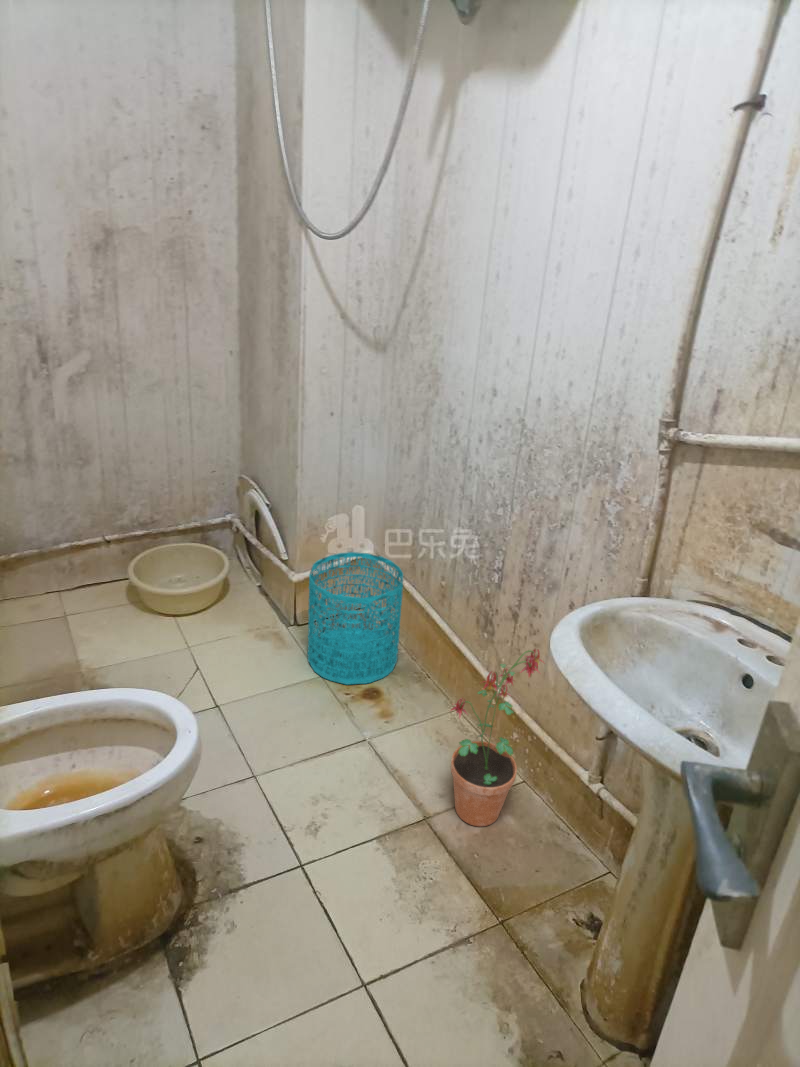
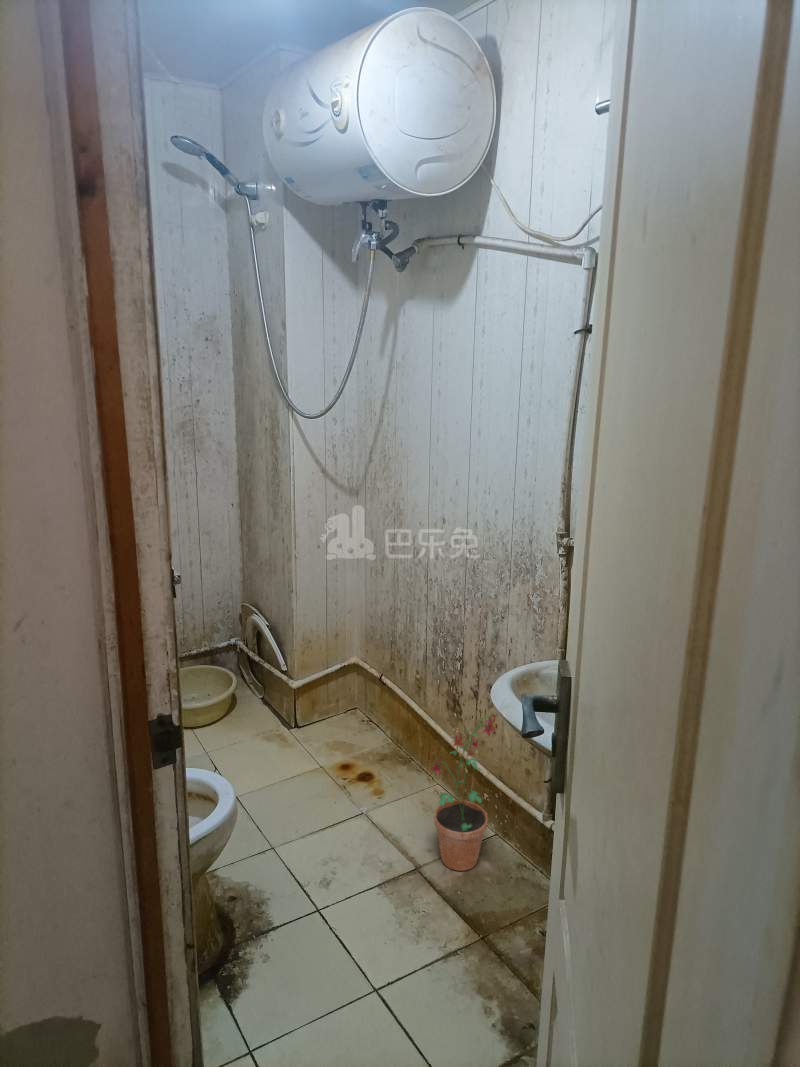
wastebasket: present [308,552,403,685] -> none [308,659,386,772]

